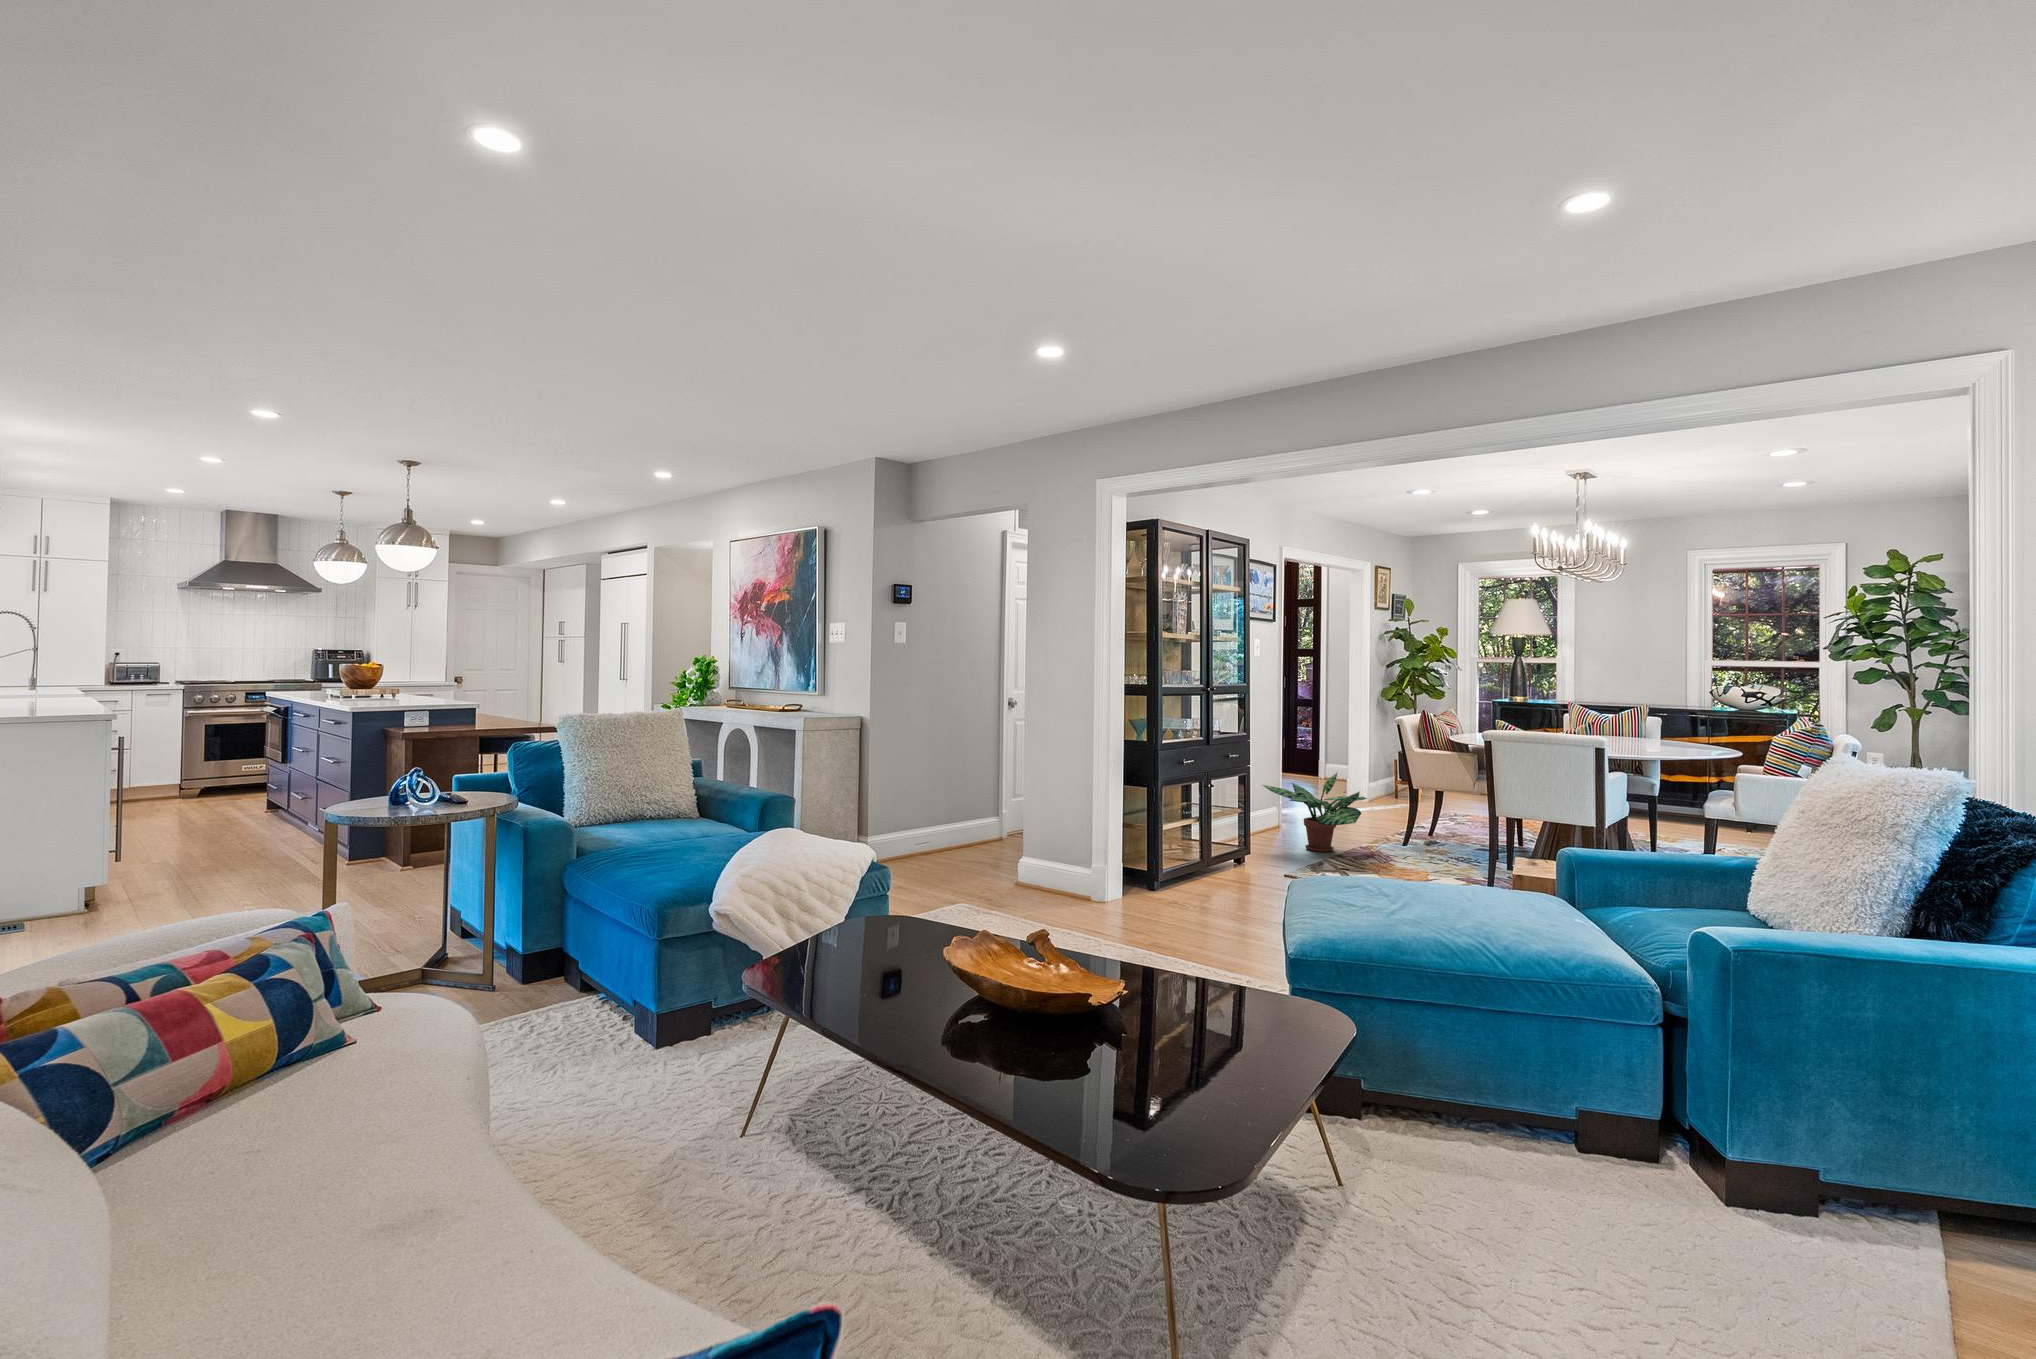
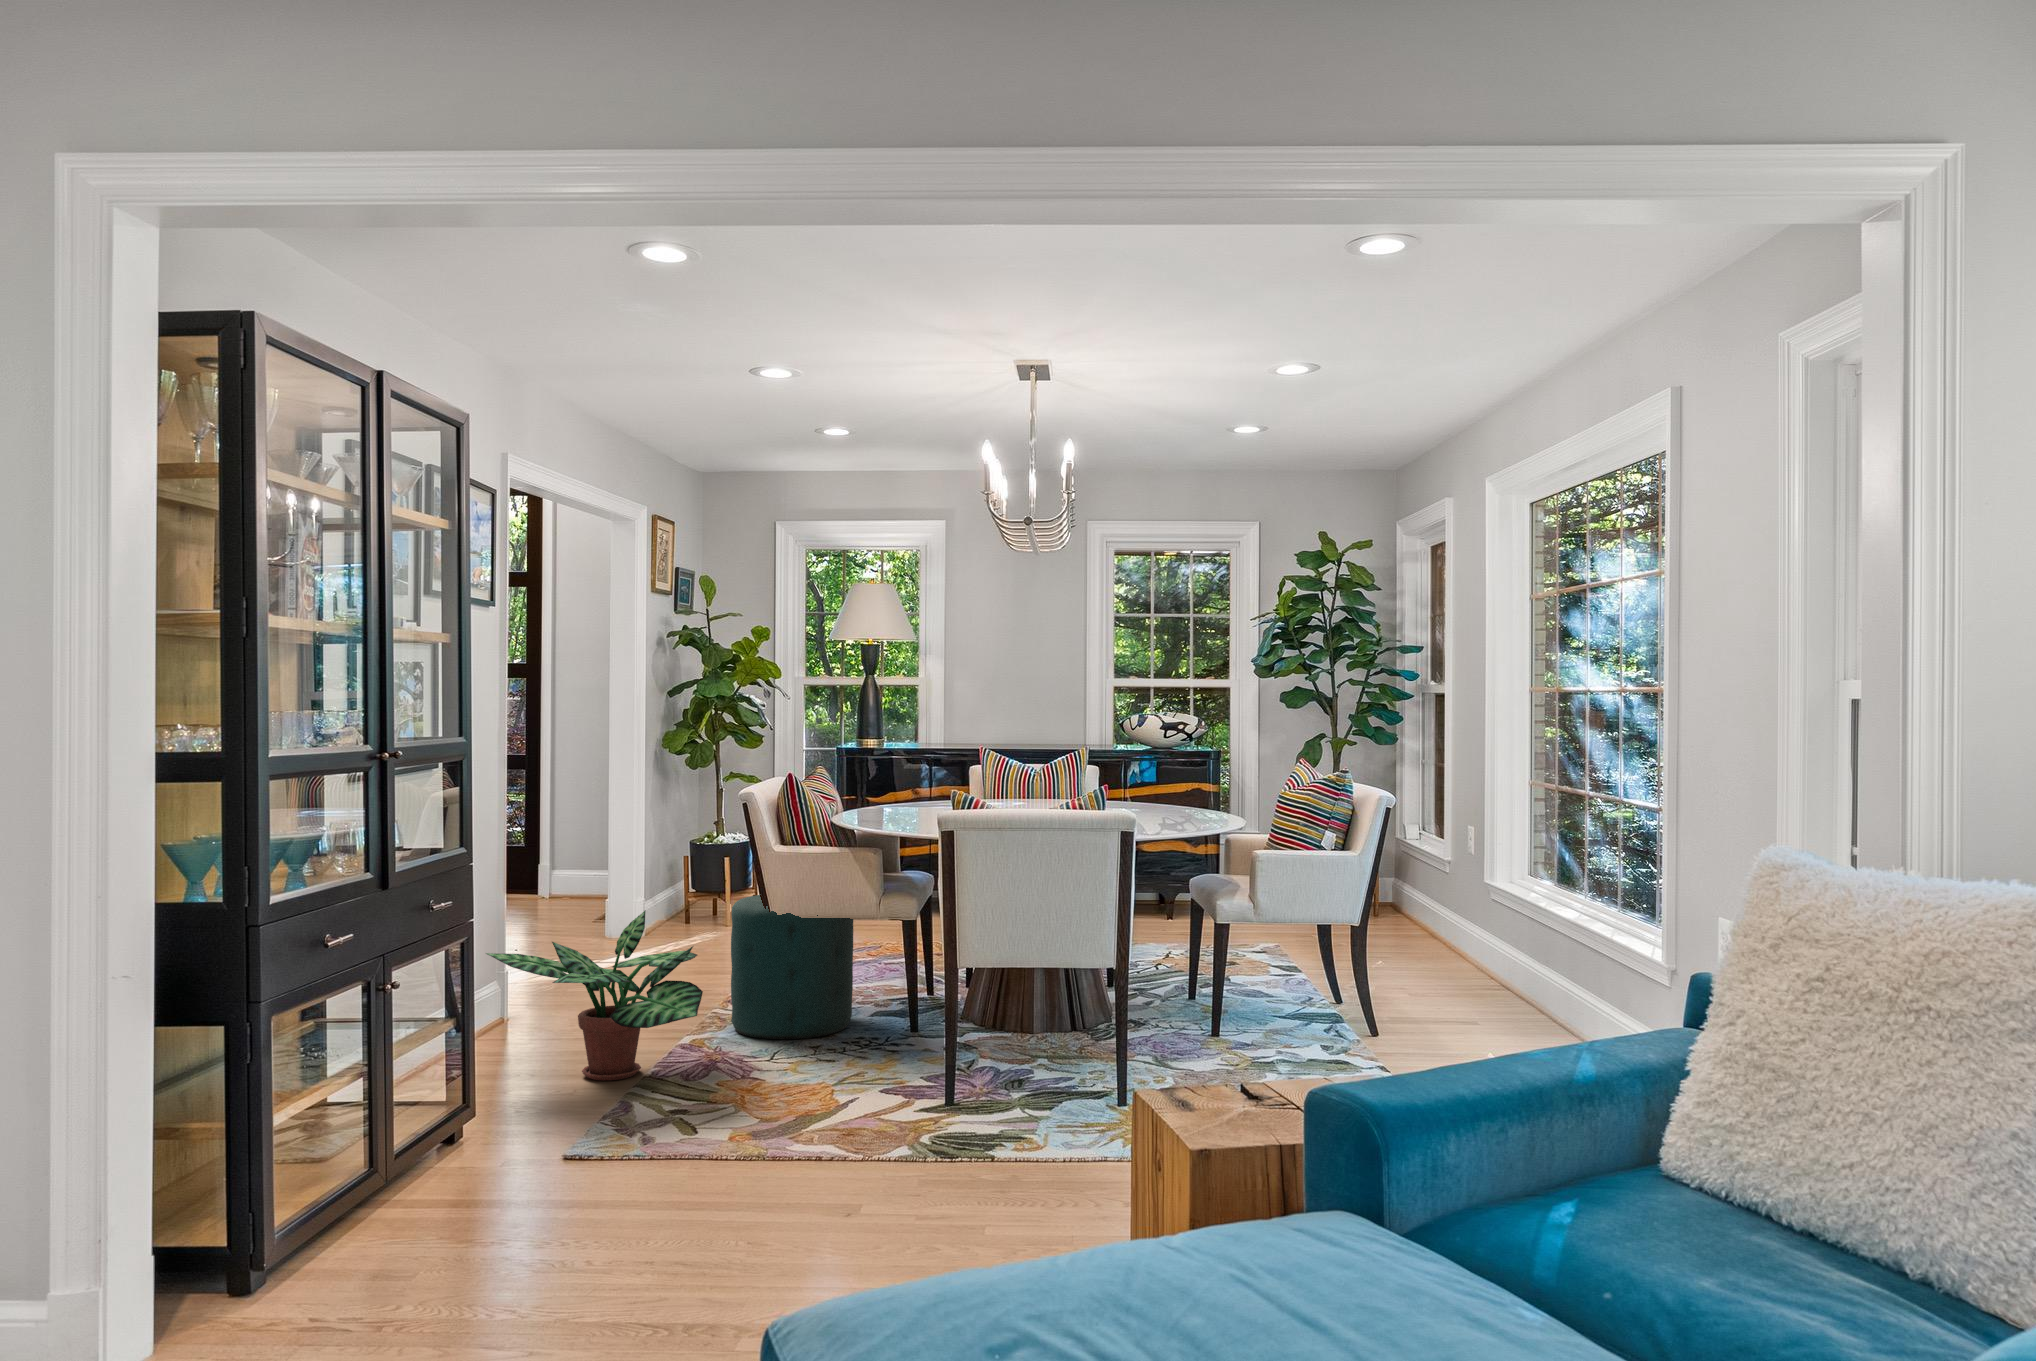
ottoman: none [1390,774,1462,851] -> present [731,895,853,1039]

